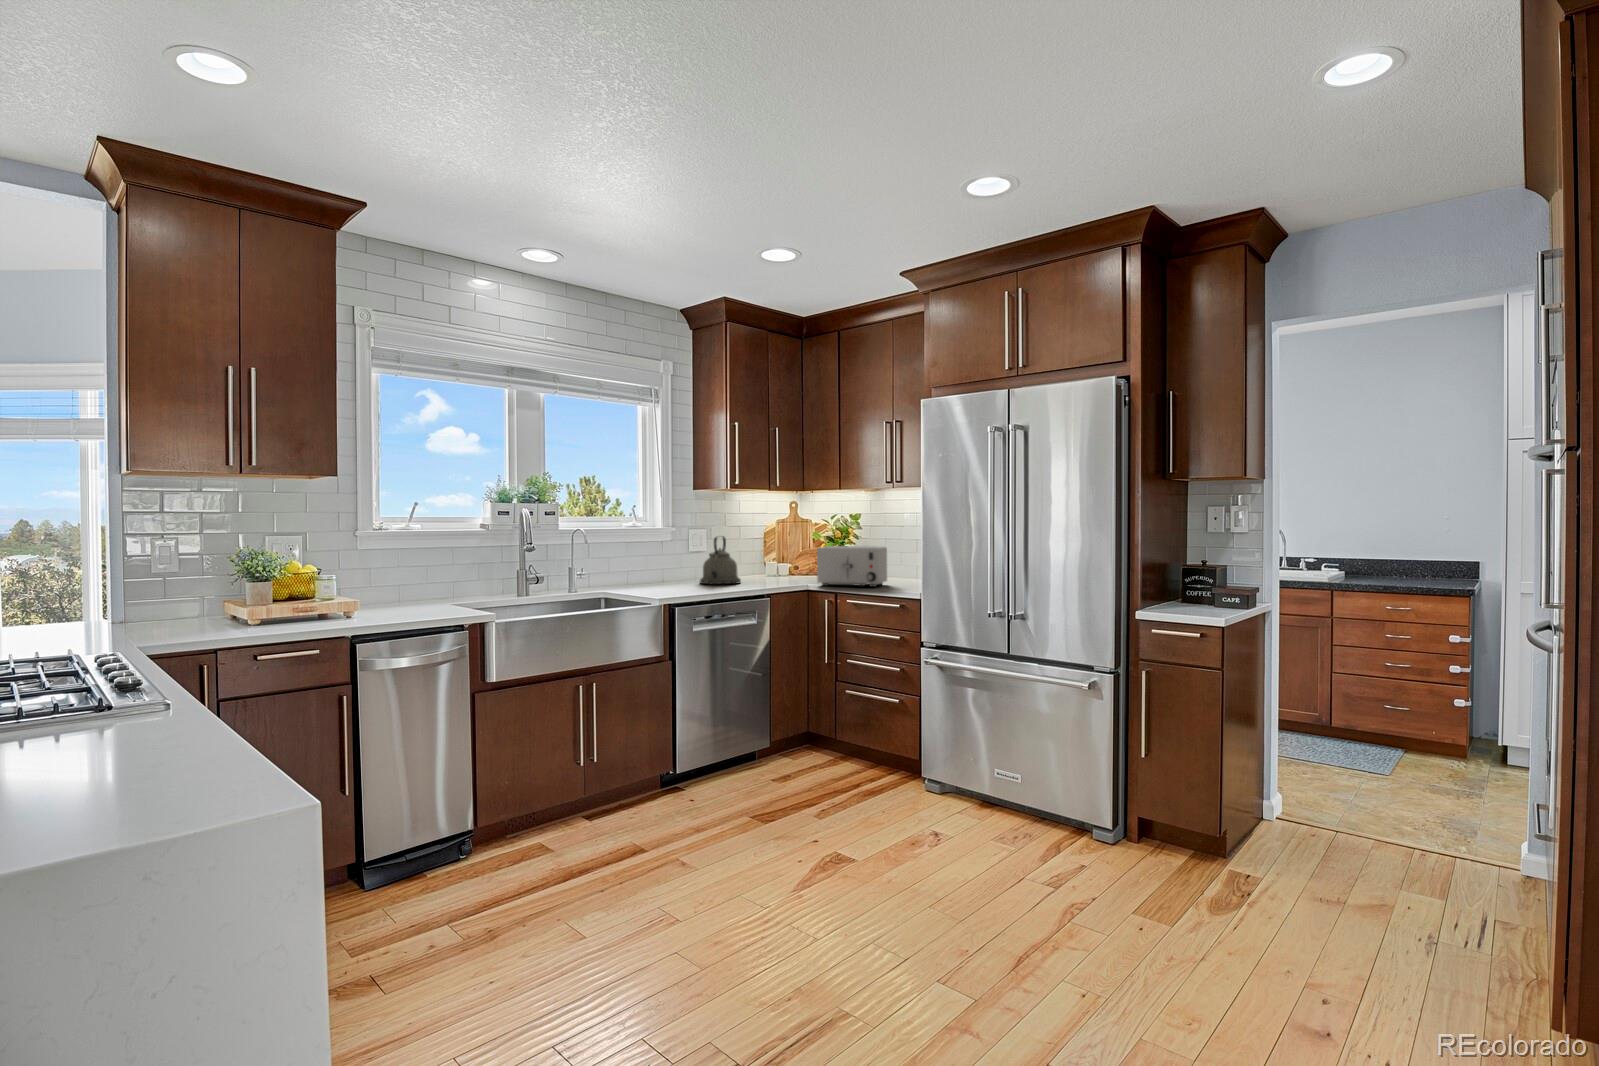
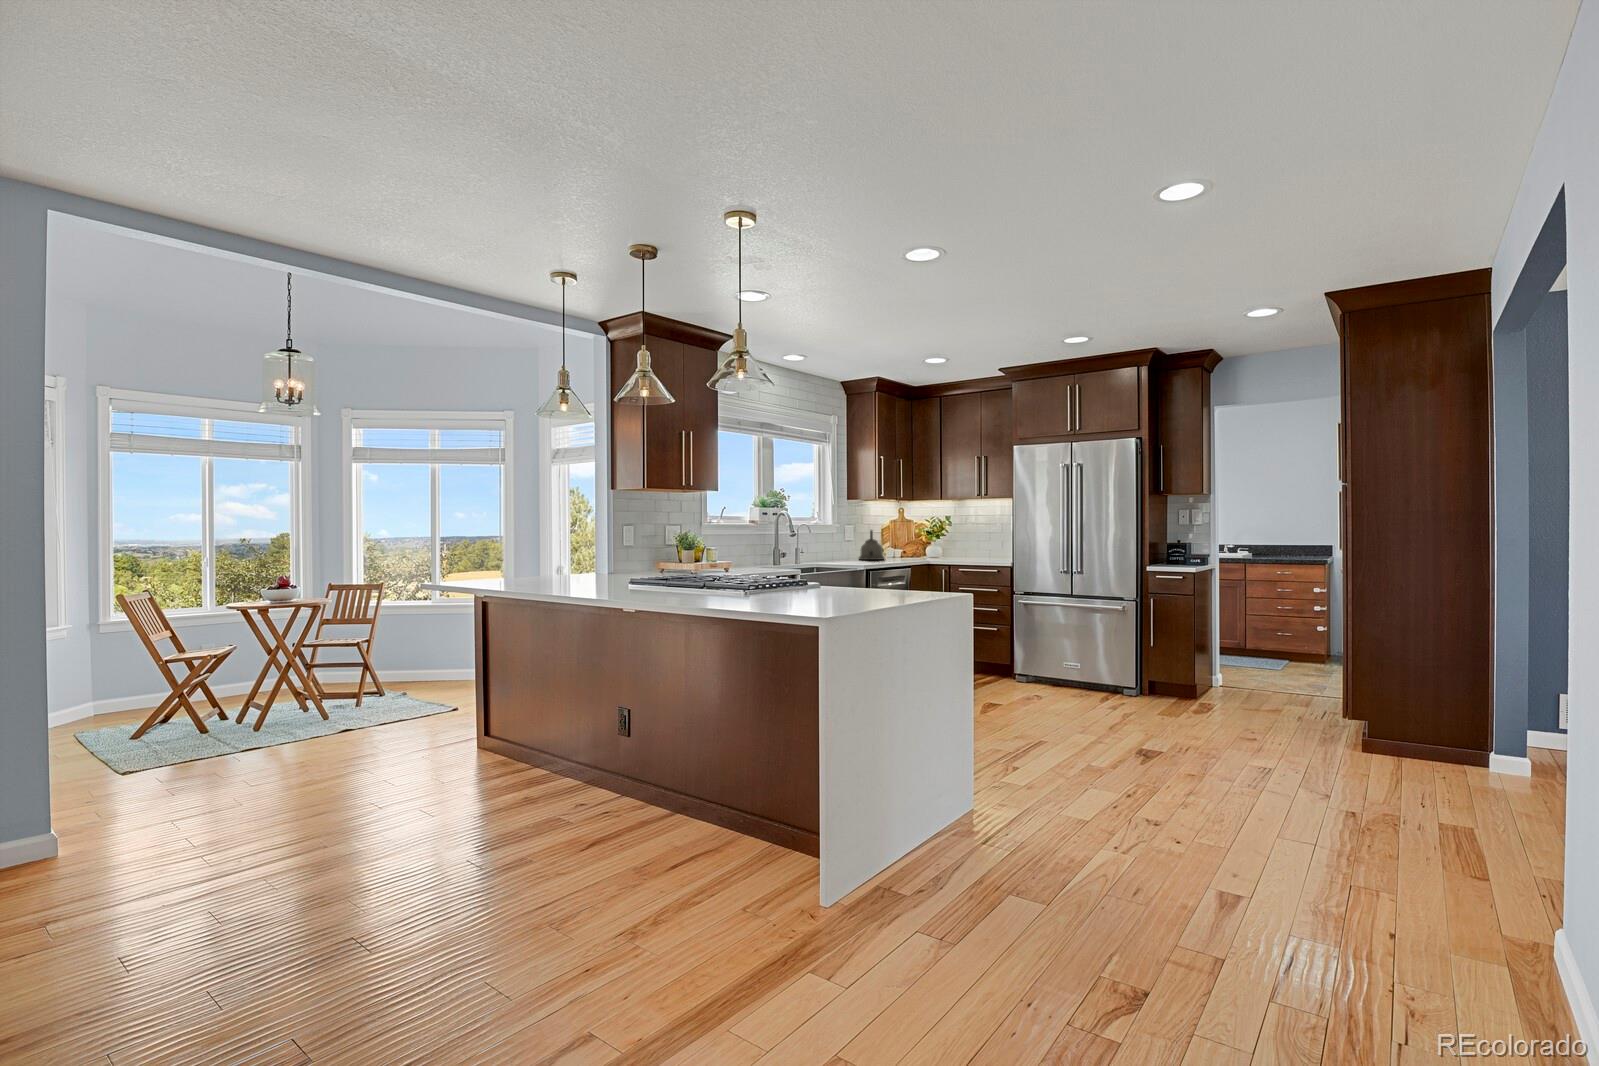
toaster: present [817,546,887,587] -> none [937,536,979,561]

